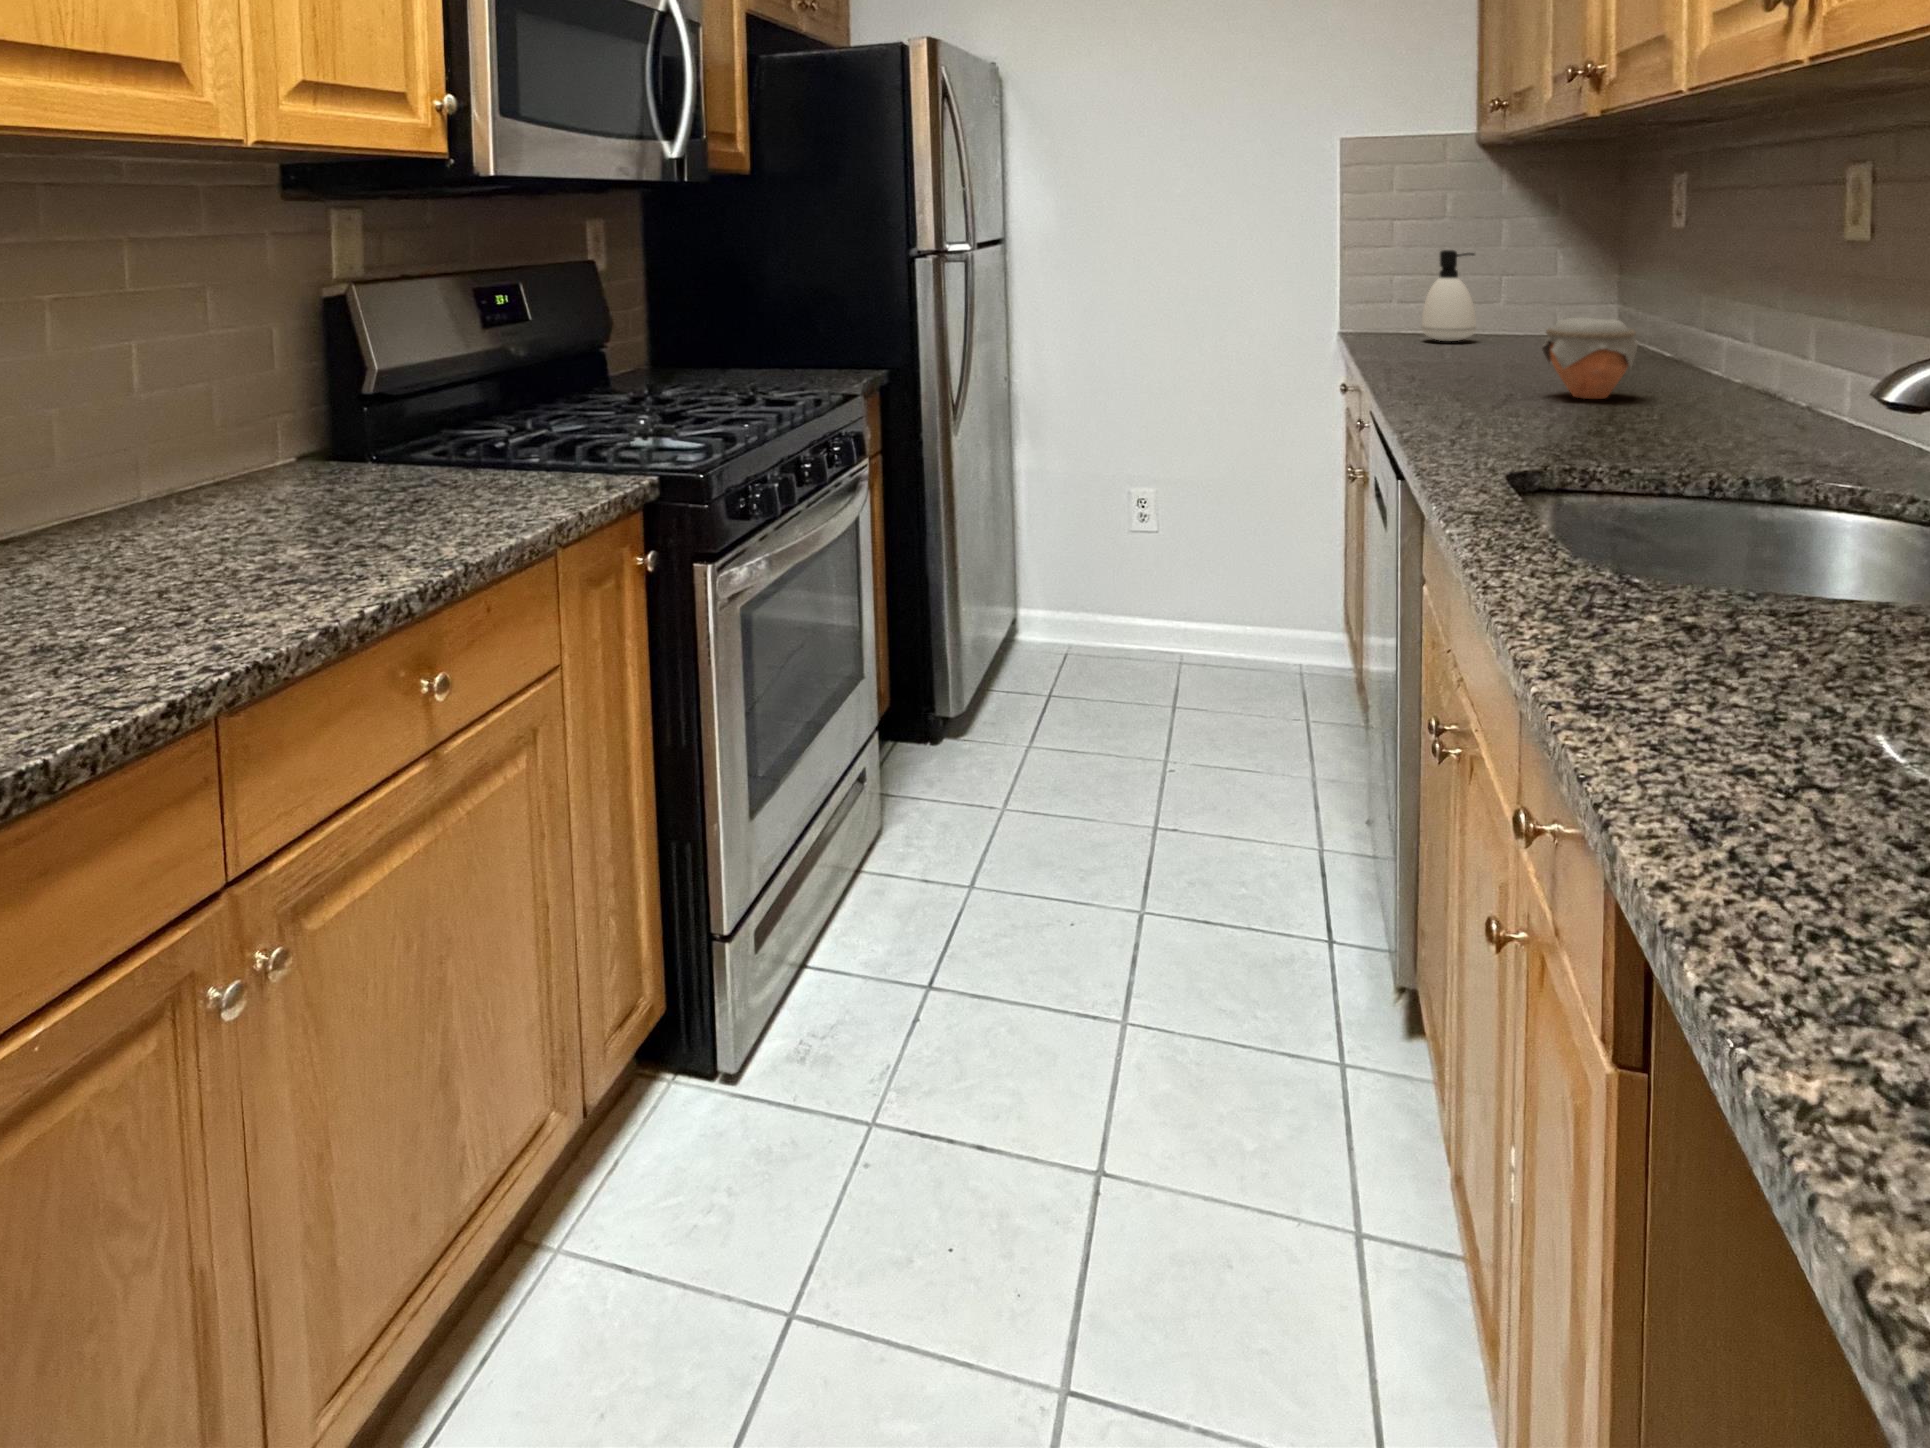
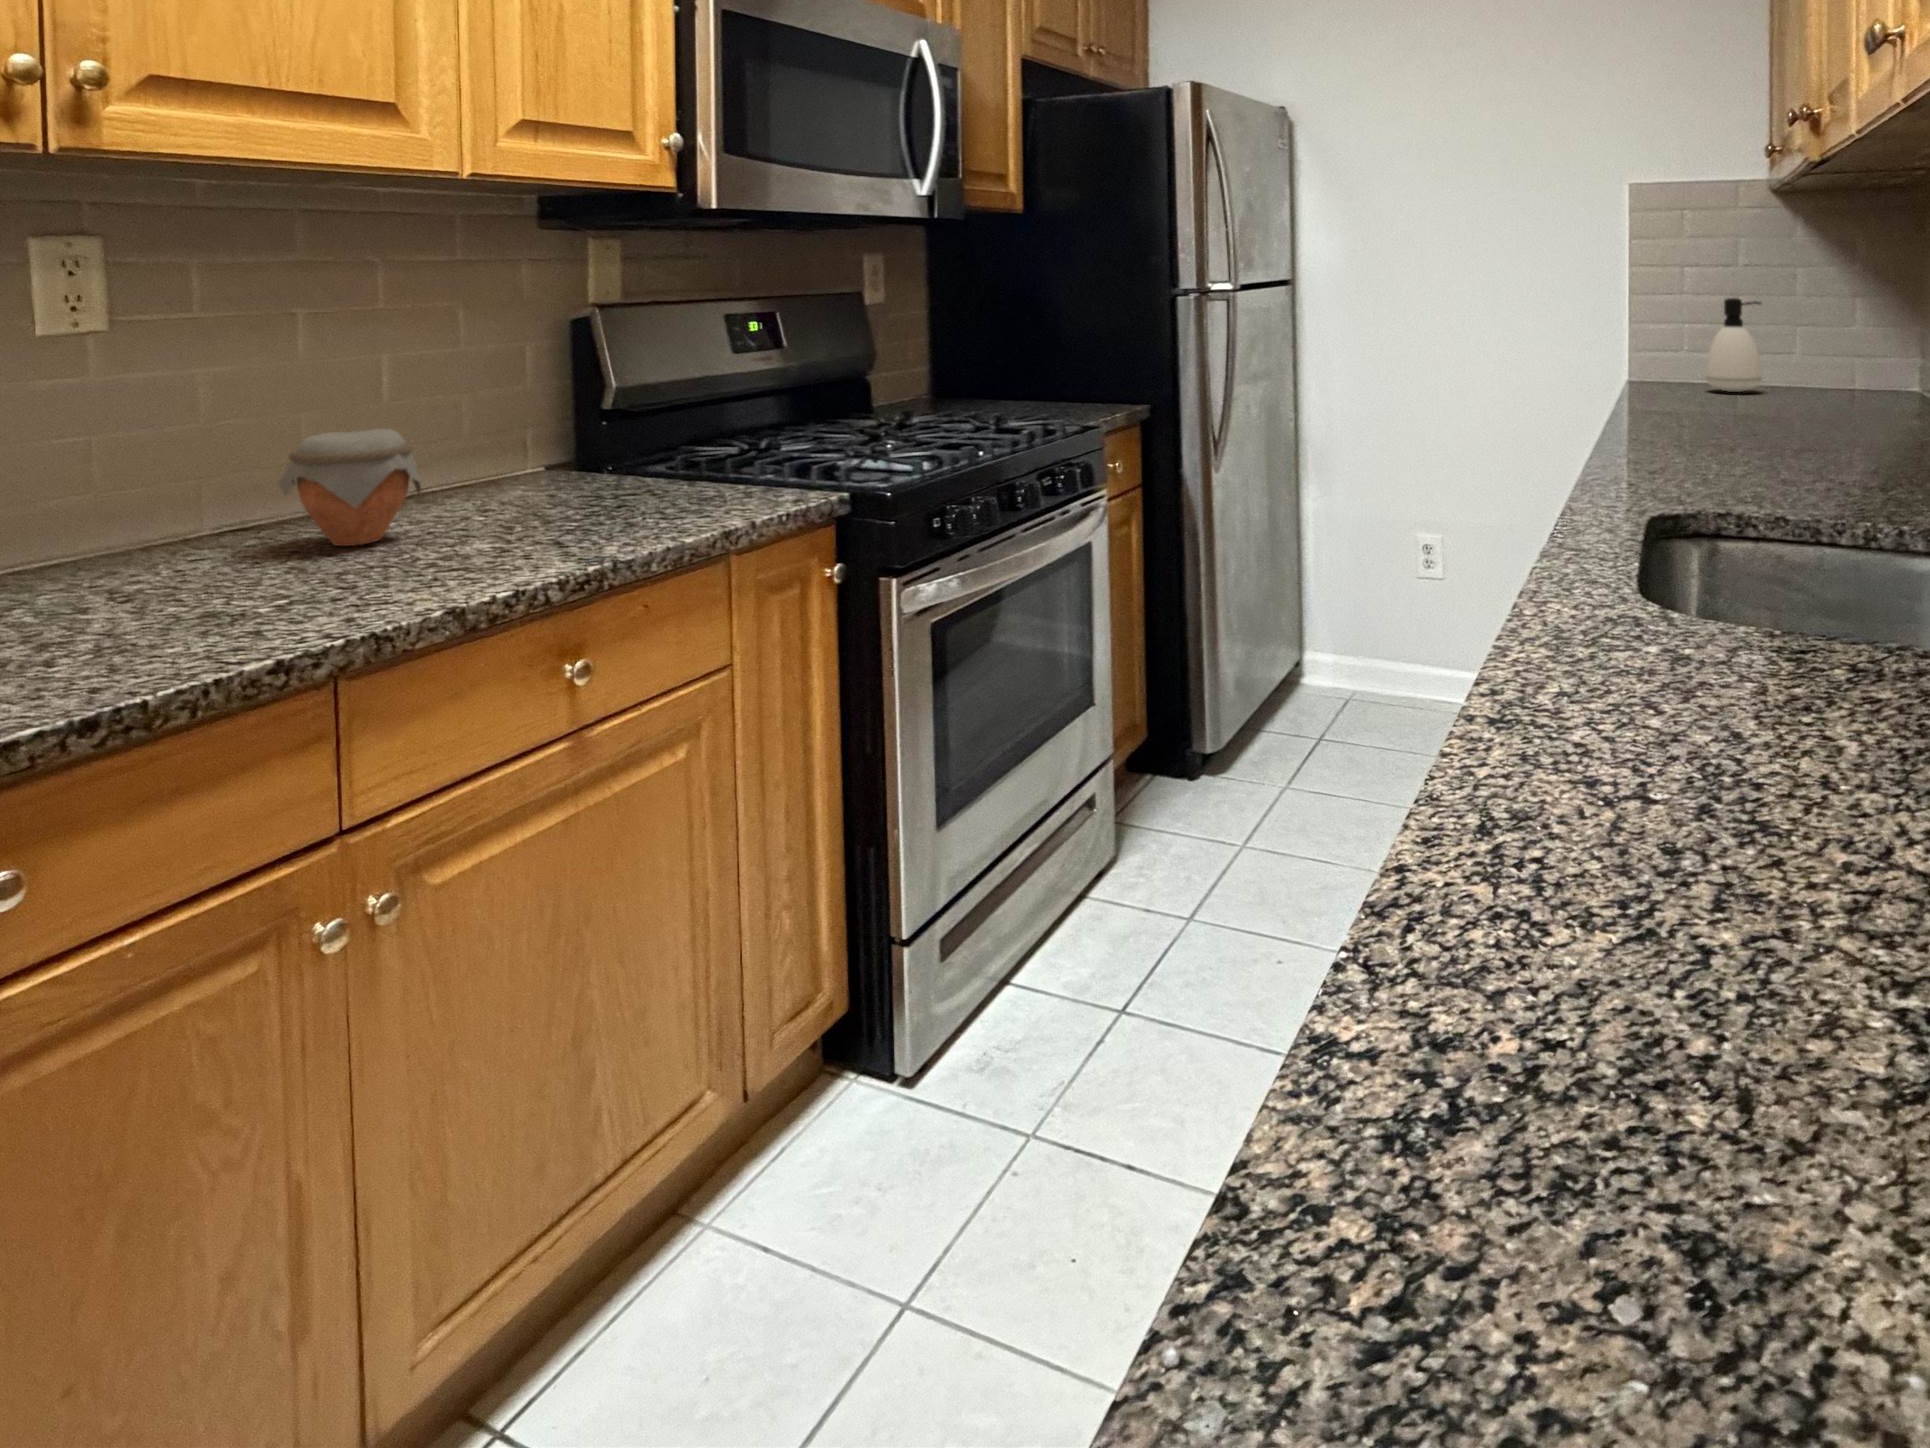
jar: present [1542,317,1638,399] -> present [278,429,421,546]

